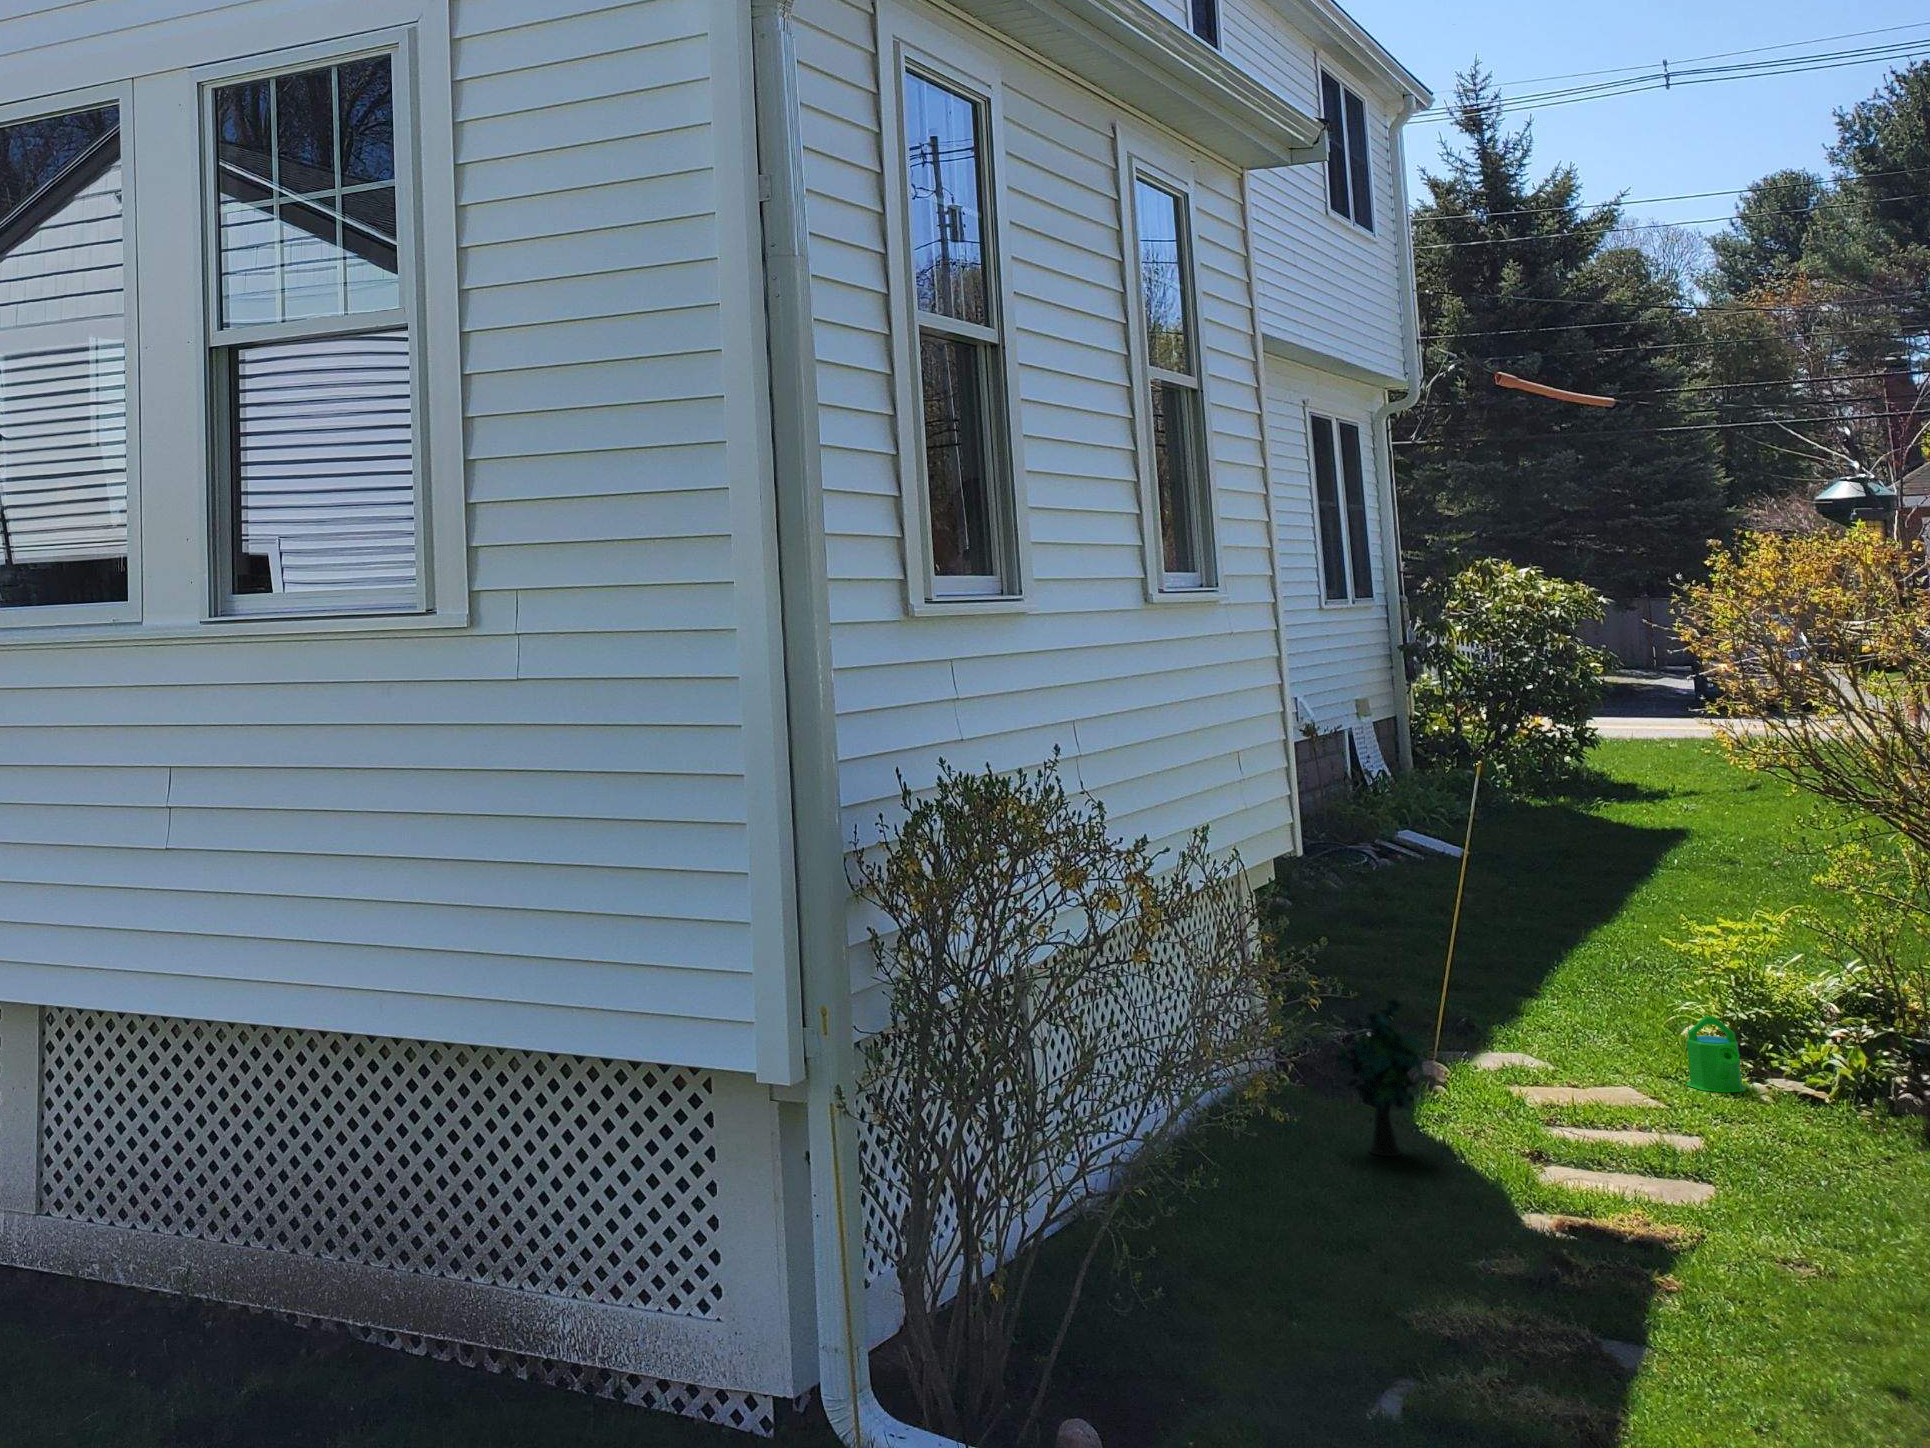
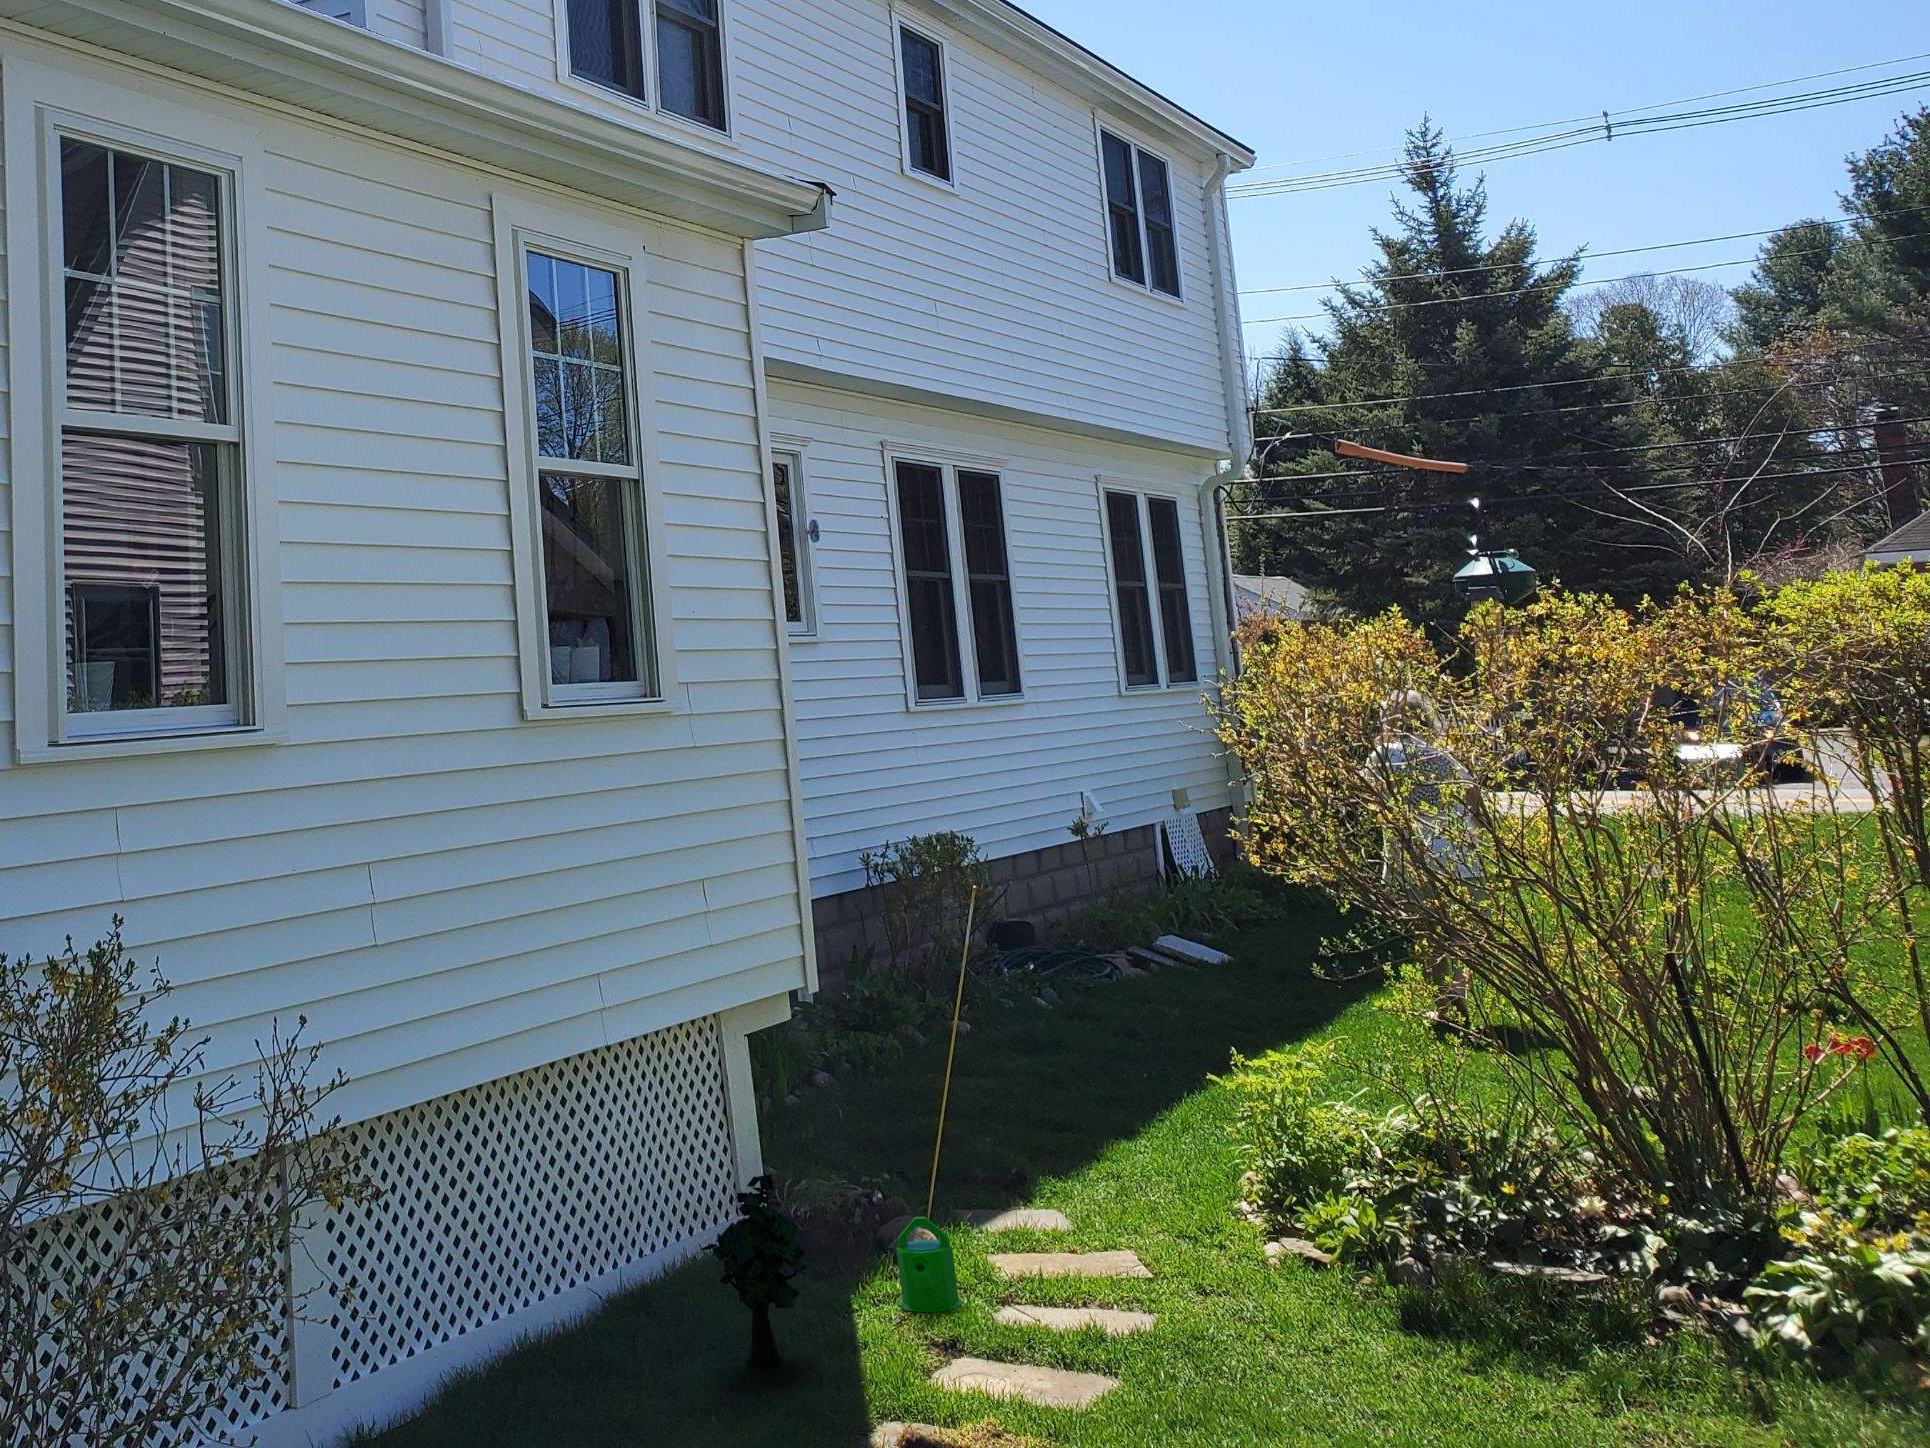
watering can: present [1687,1016,1747,1093] -> present [896,1217,964,1313]

